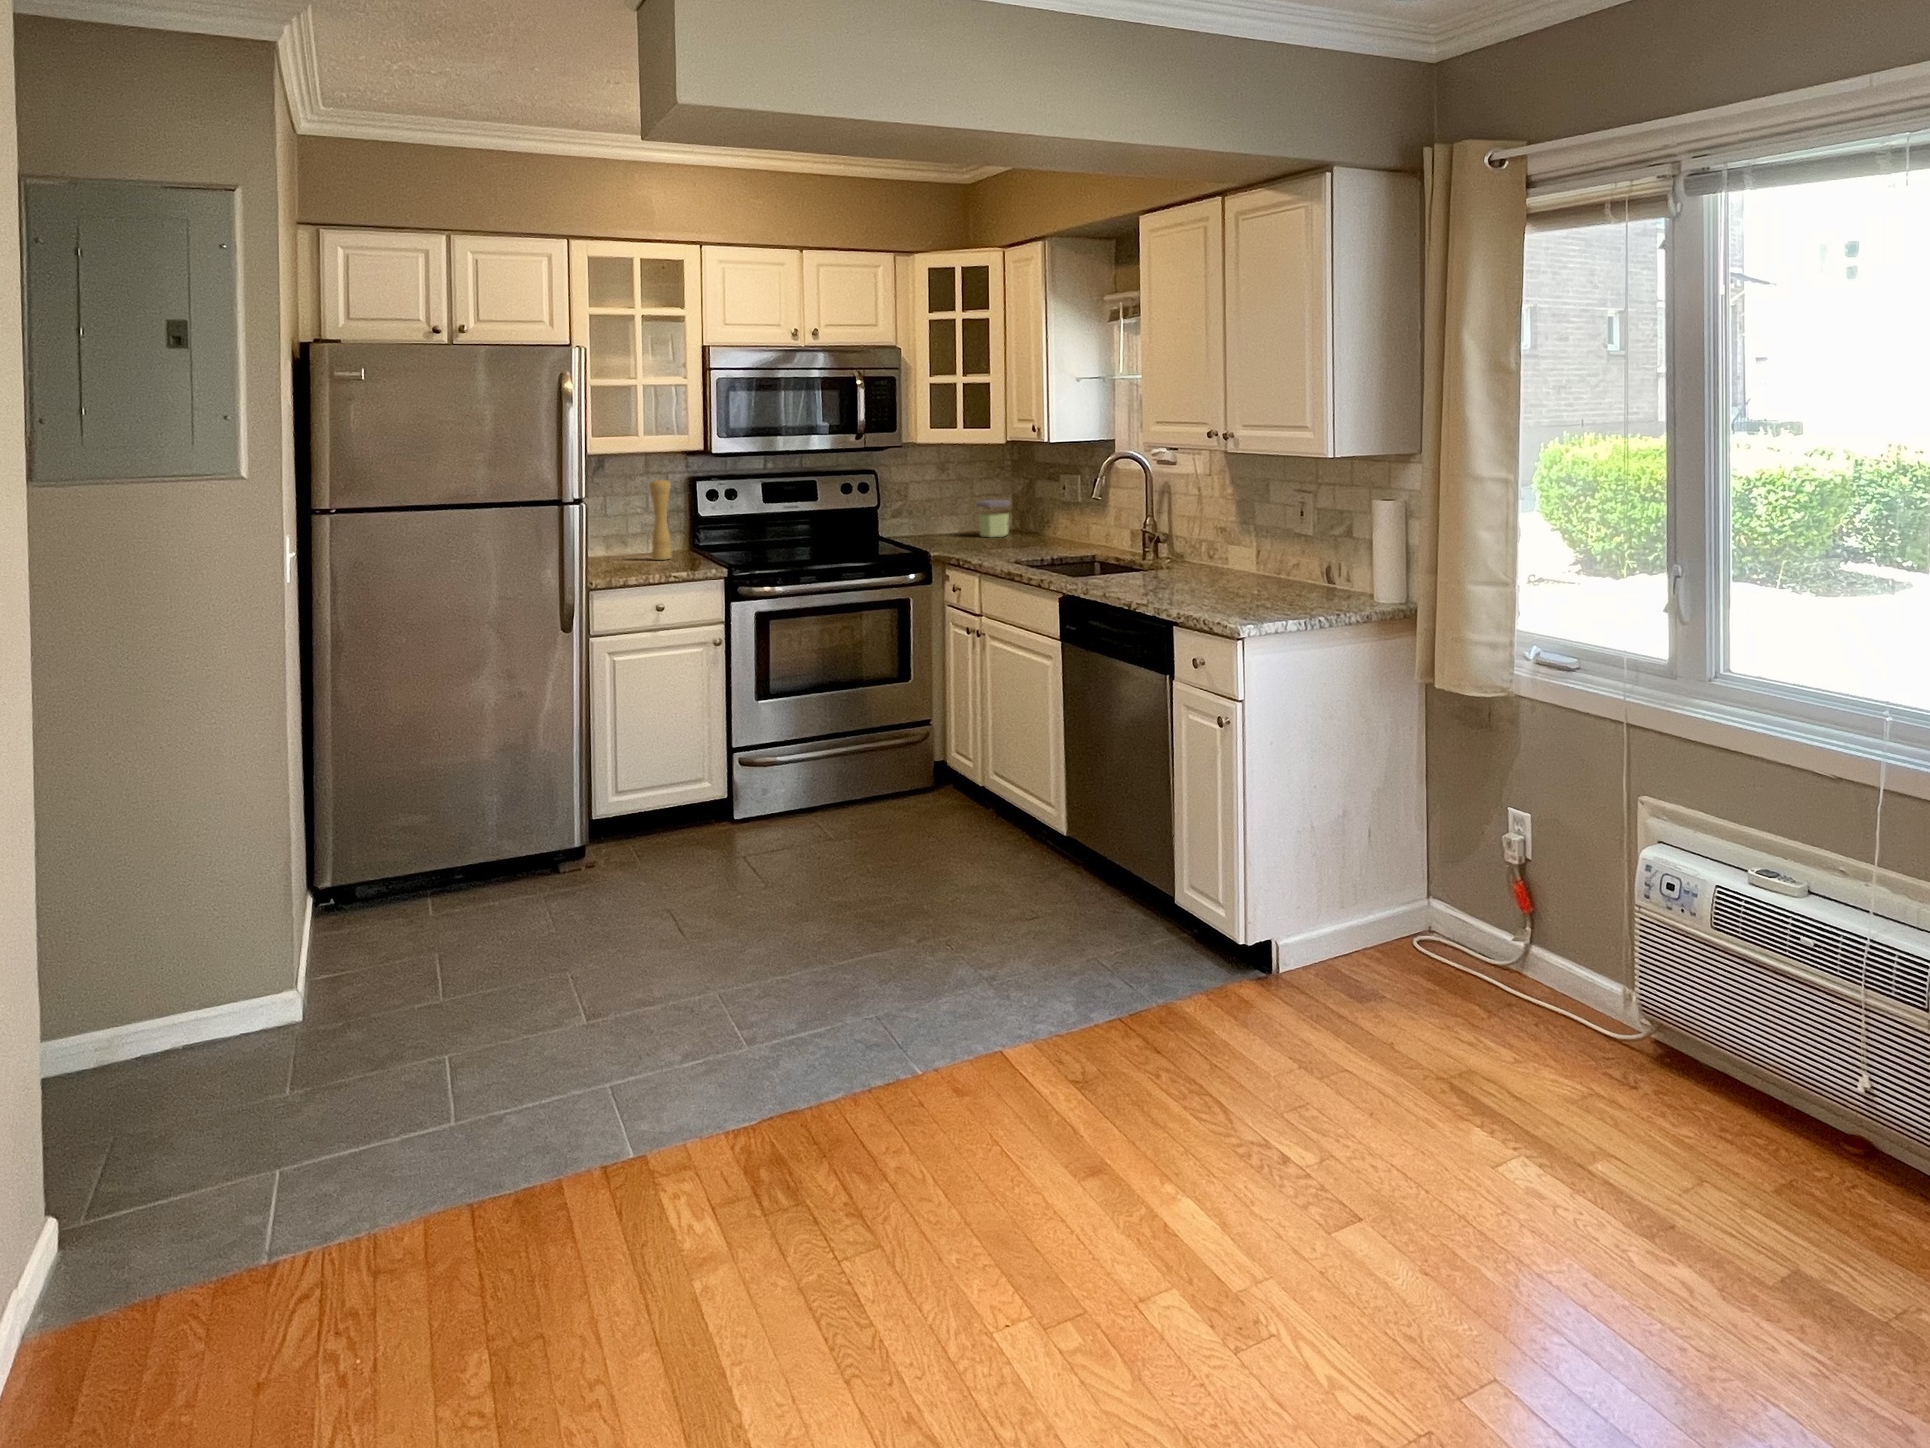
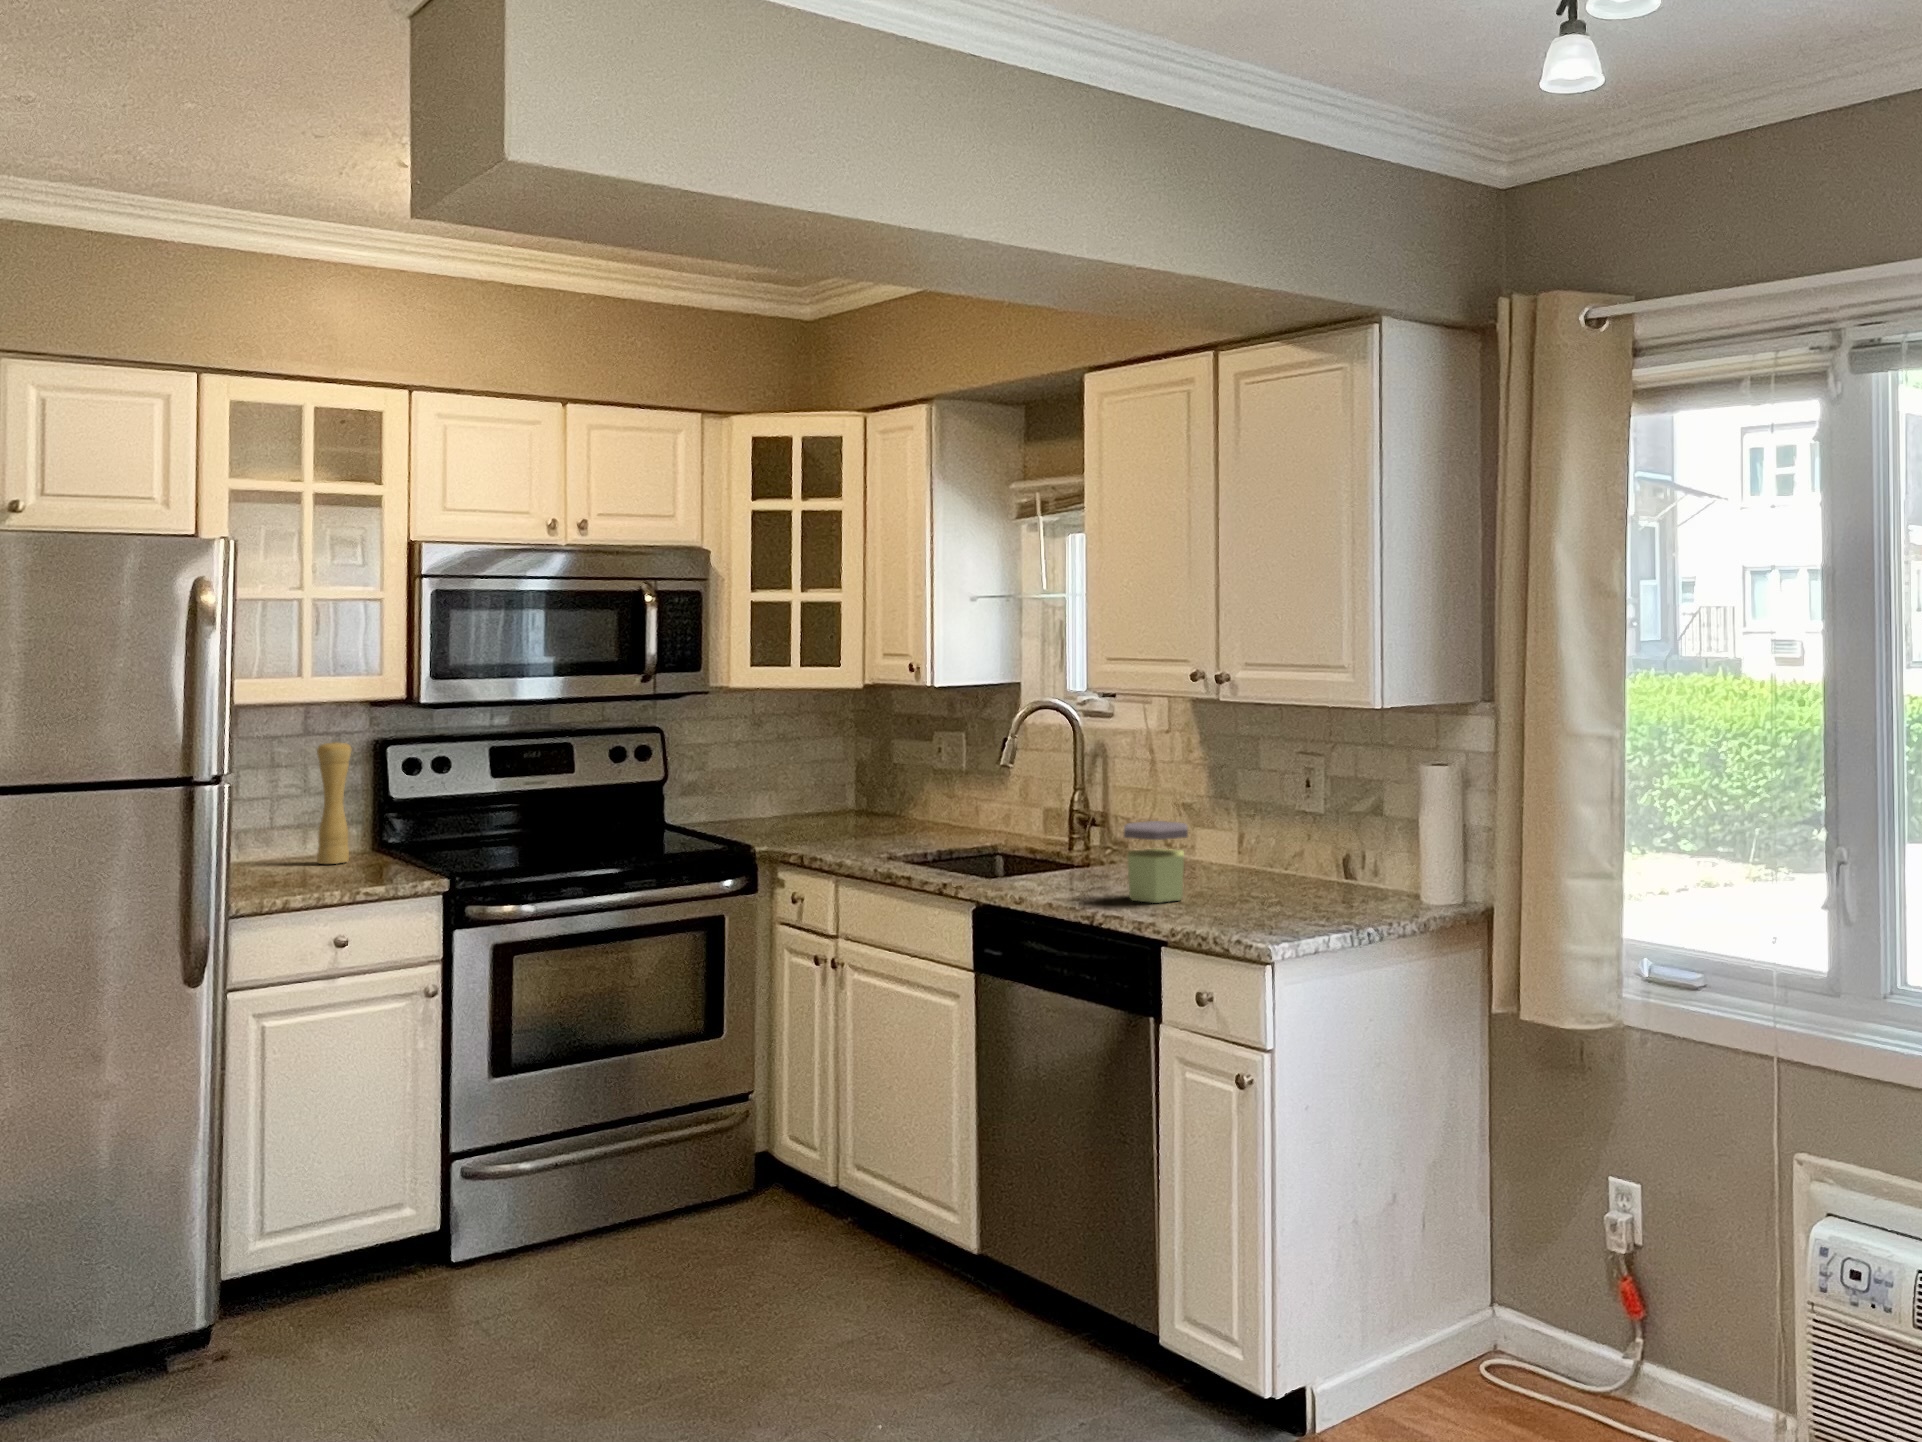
jar: present [976,499,1011,537] -> present [1124,821,1188,903]

